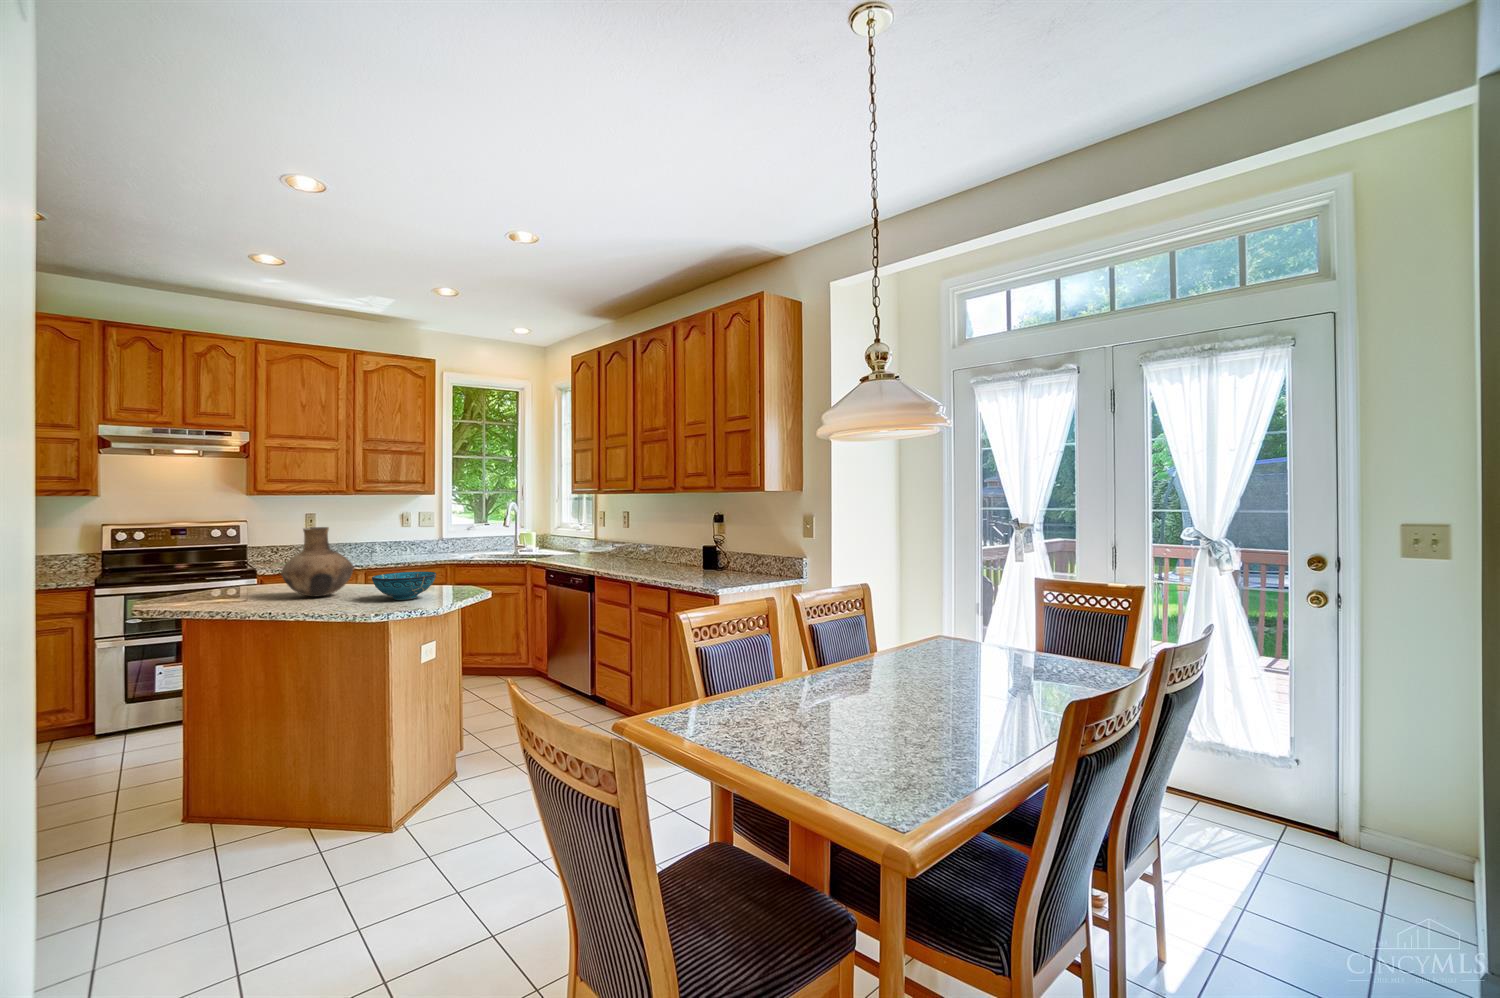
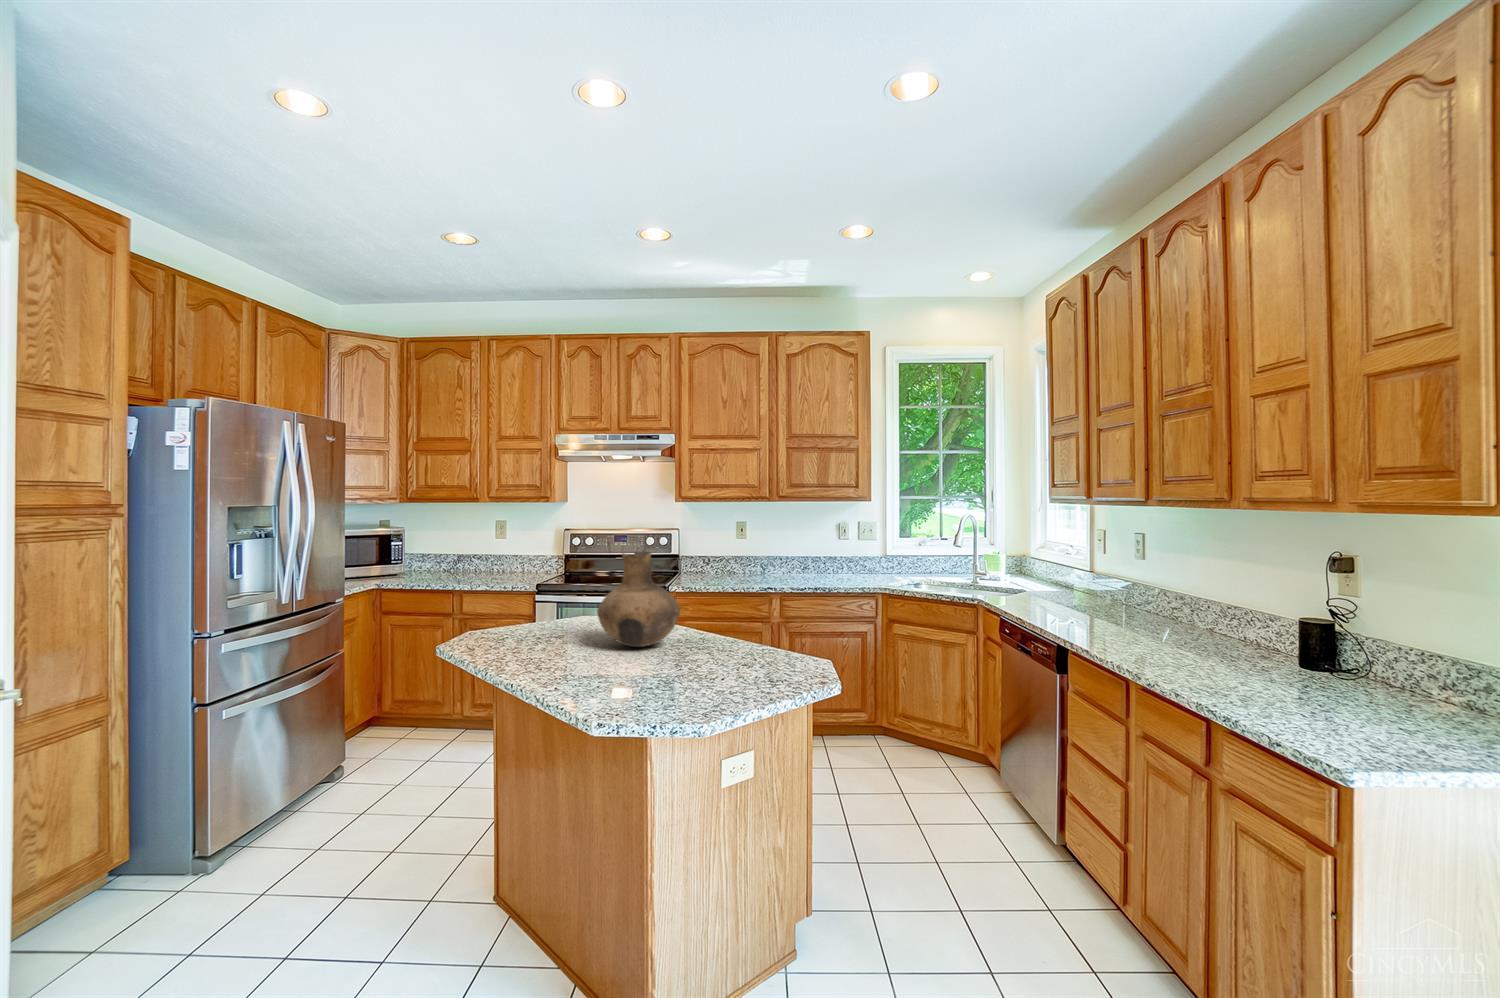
decorative bowl: present [372,572,436,600] -> none [676,626,764,674]

